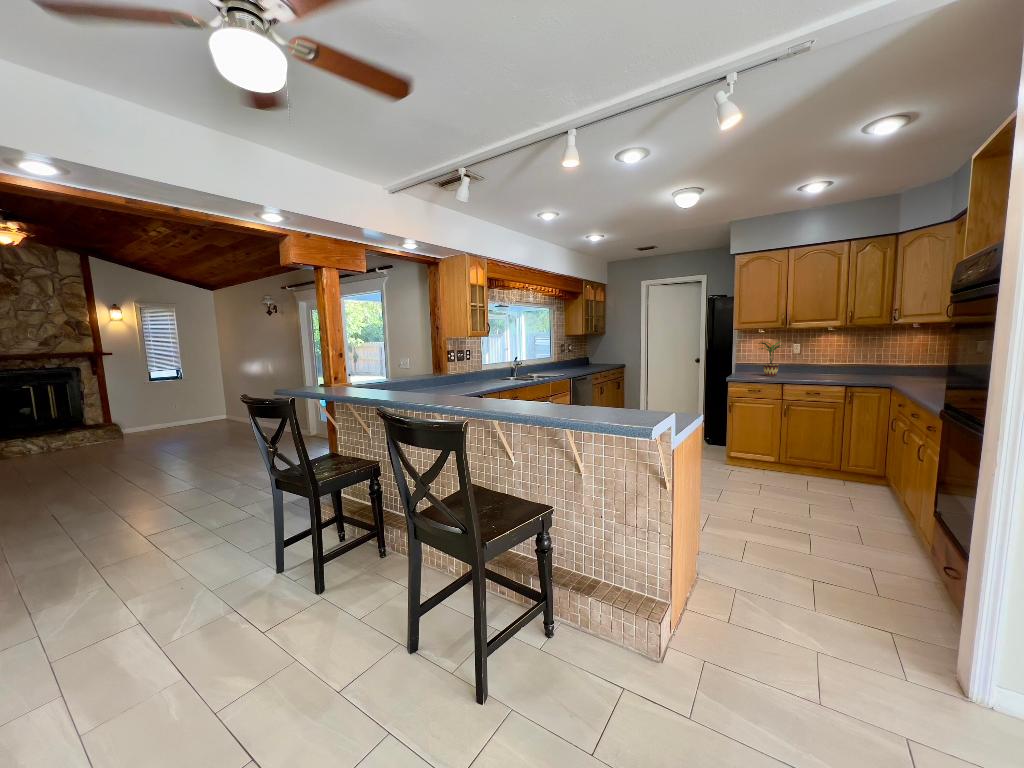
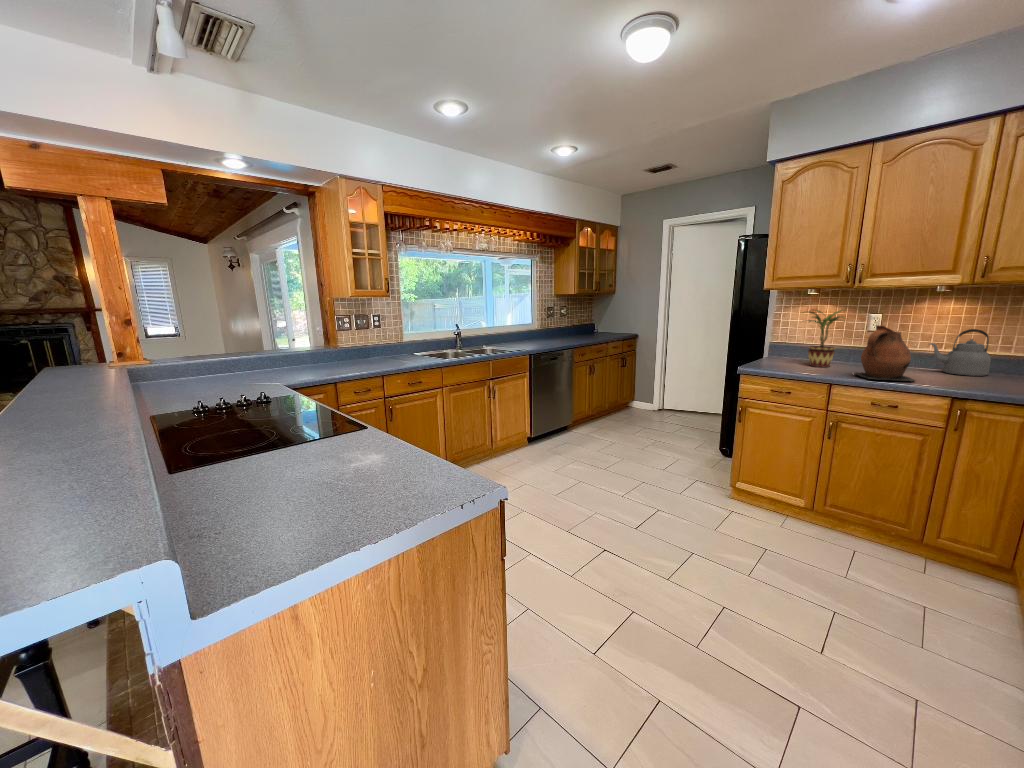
ceramic pitcher: none [793,349,827,380] -> present [856,325,915,382]
kettle: none [828,351,859,376] -> present [930,329,991,376]

